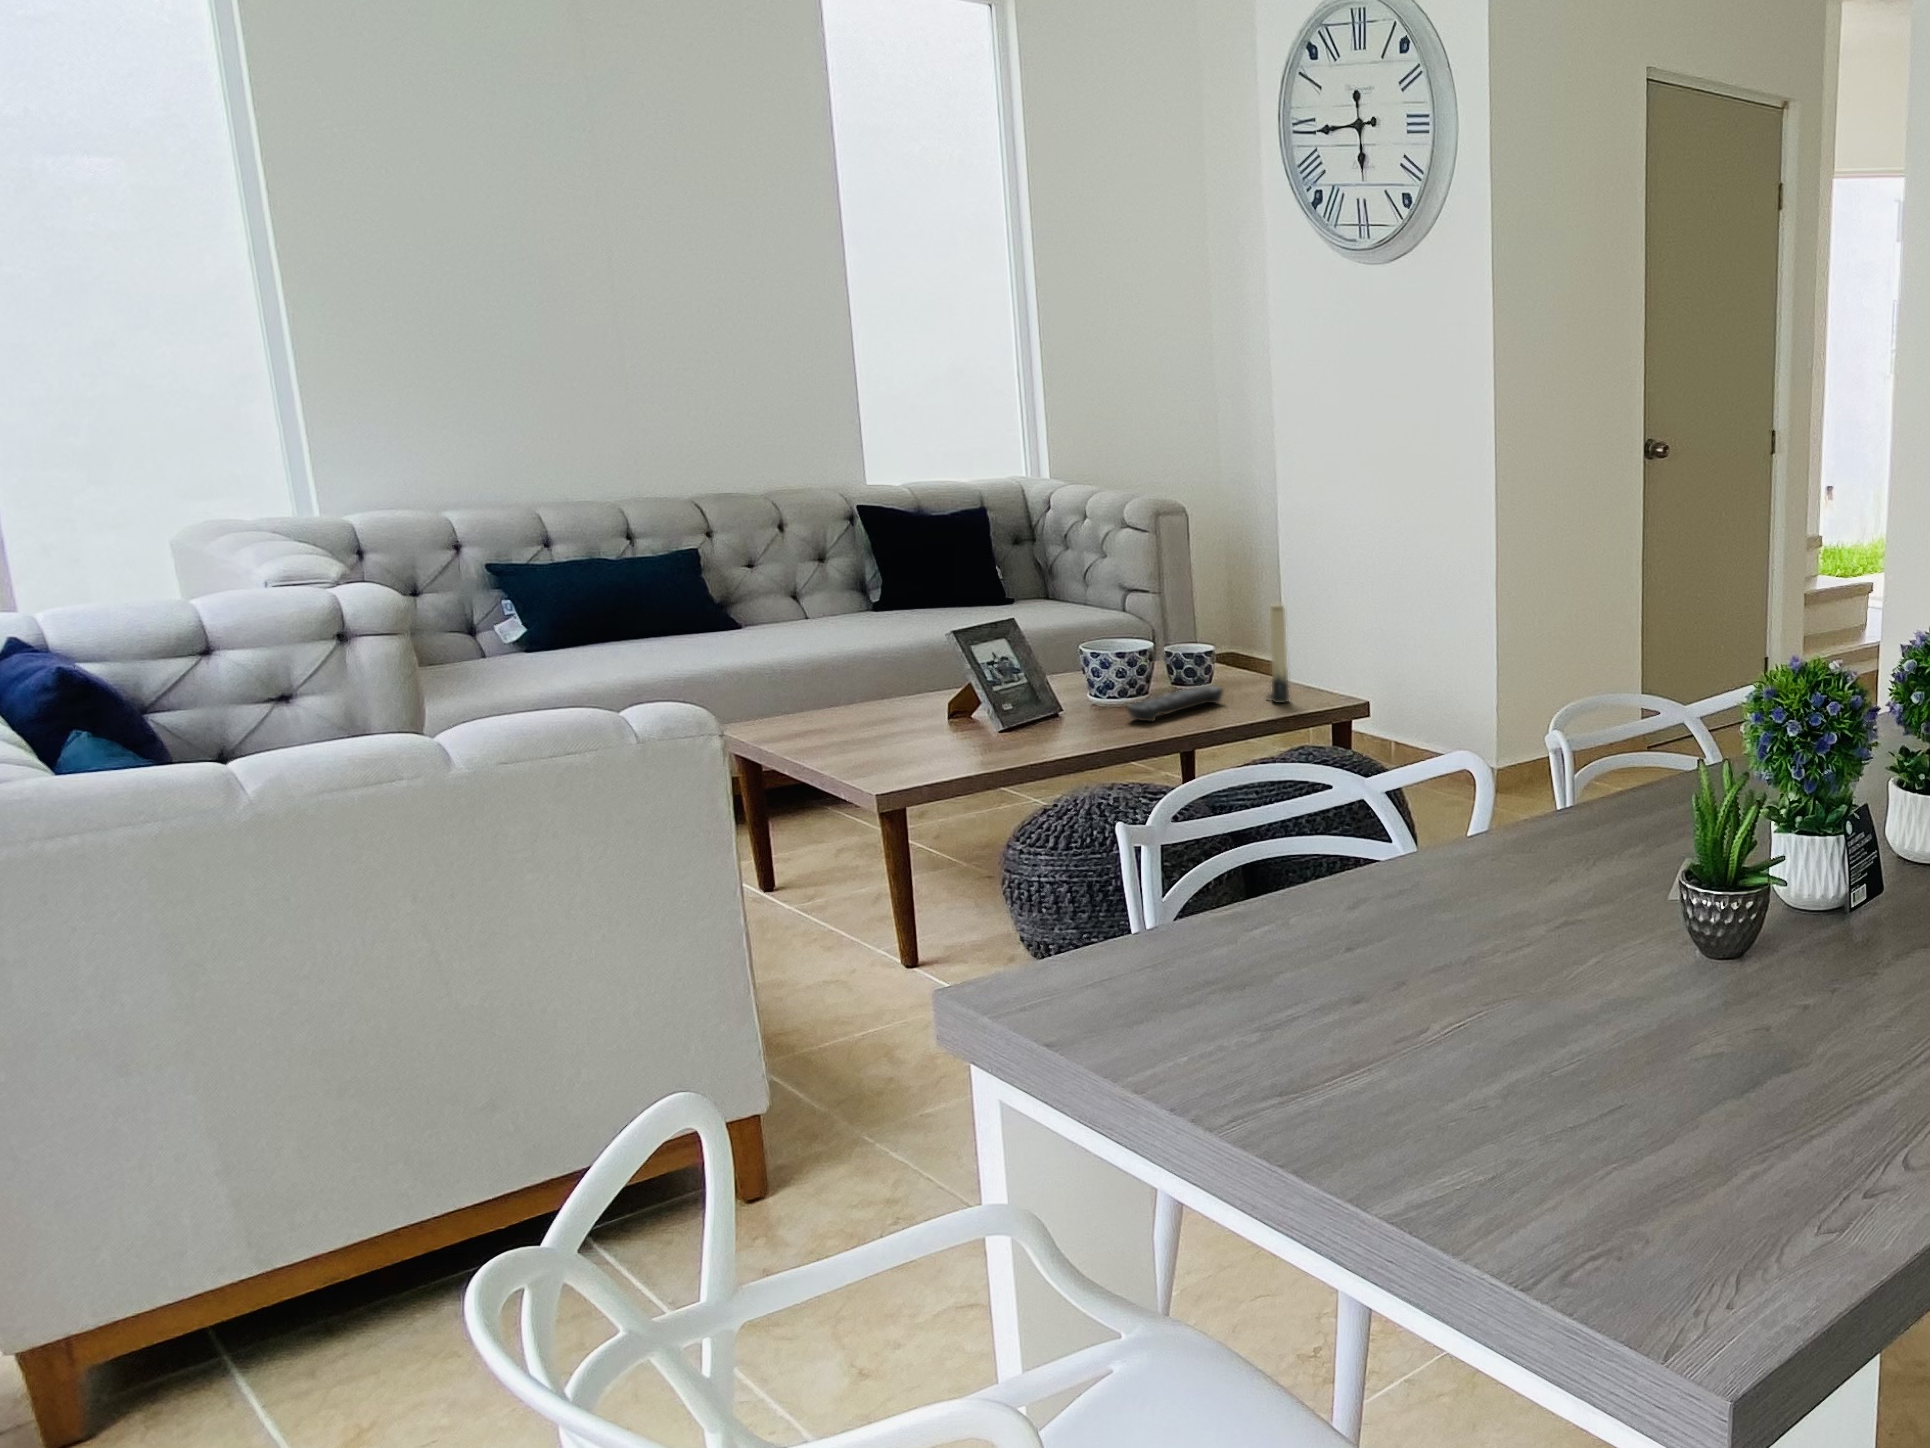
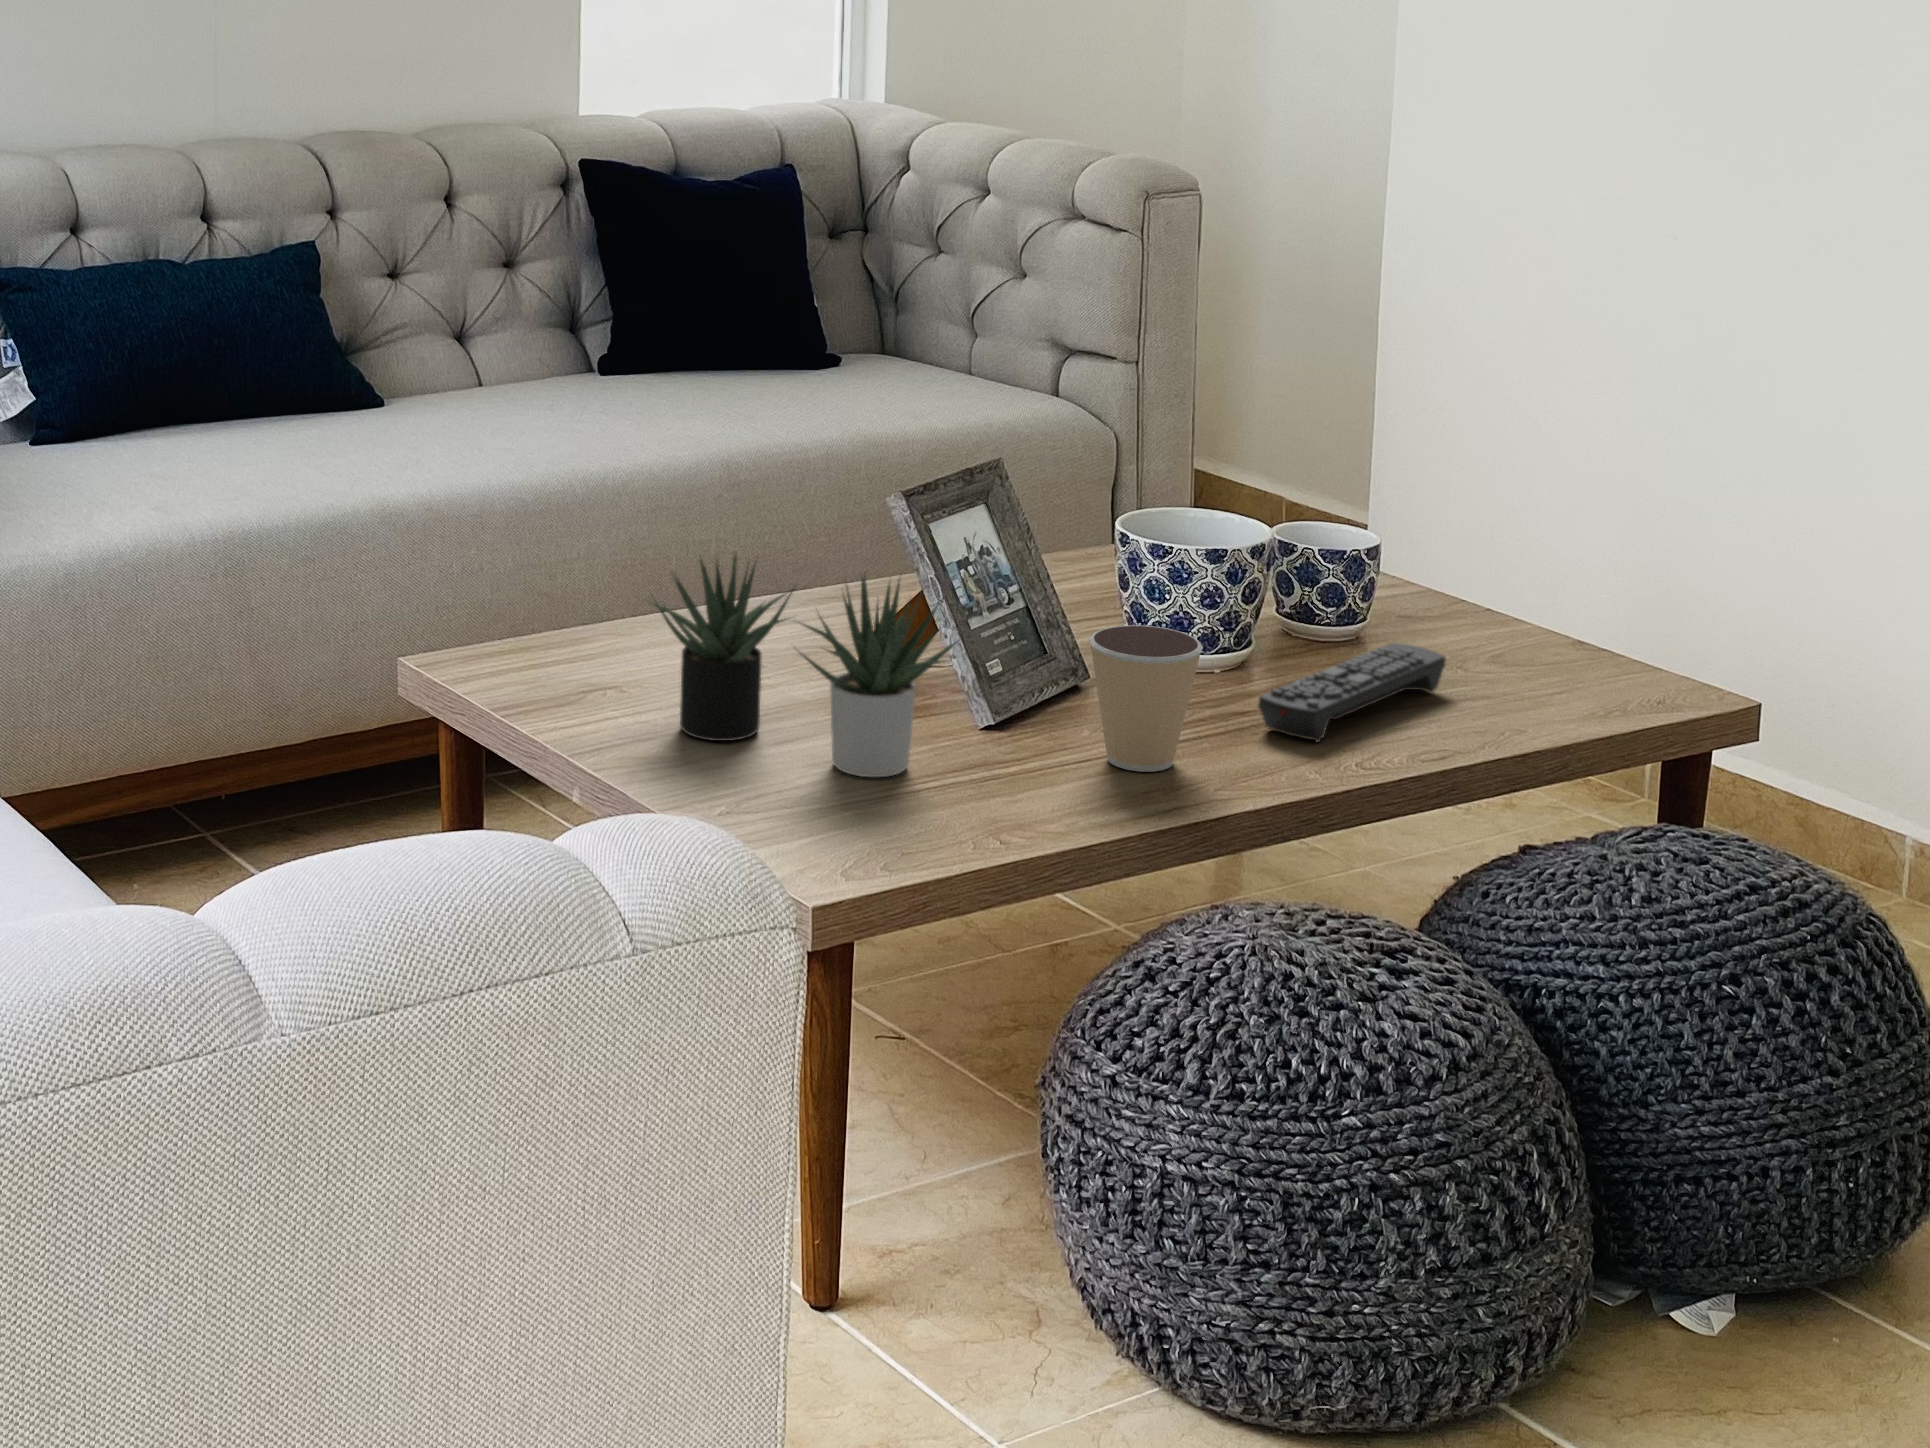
candle: present [1268,604,1290,703] -> none [1536,464,1610,704]
succulent plant: none [821,656,972,747] -> present [653,553,958,777]
coffee cup: none [1036,677,1088,736] -> present [1089,625,1203,772]

